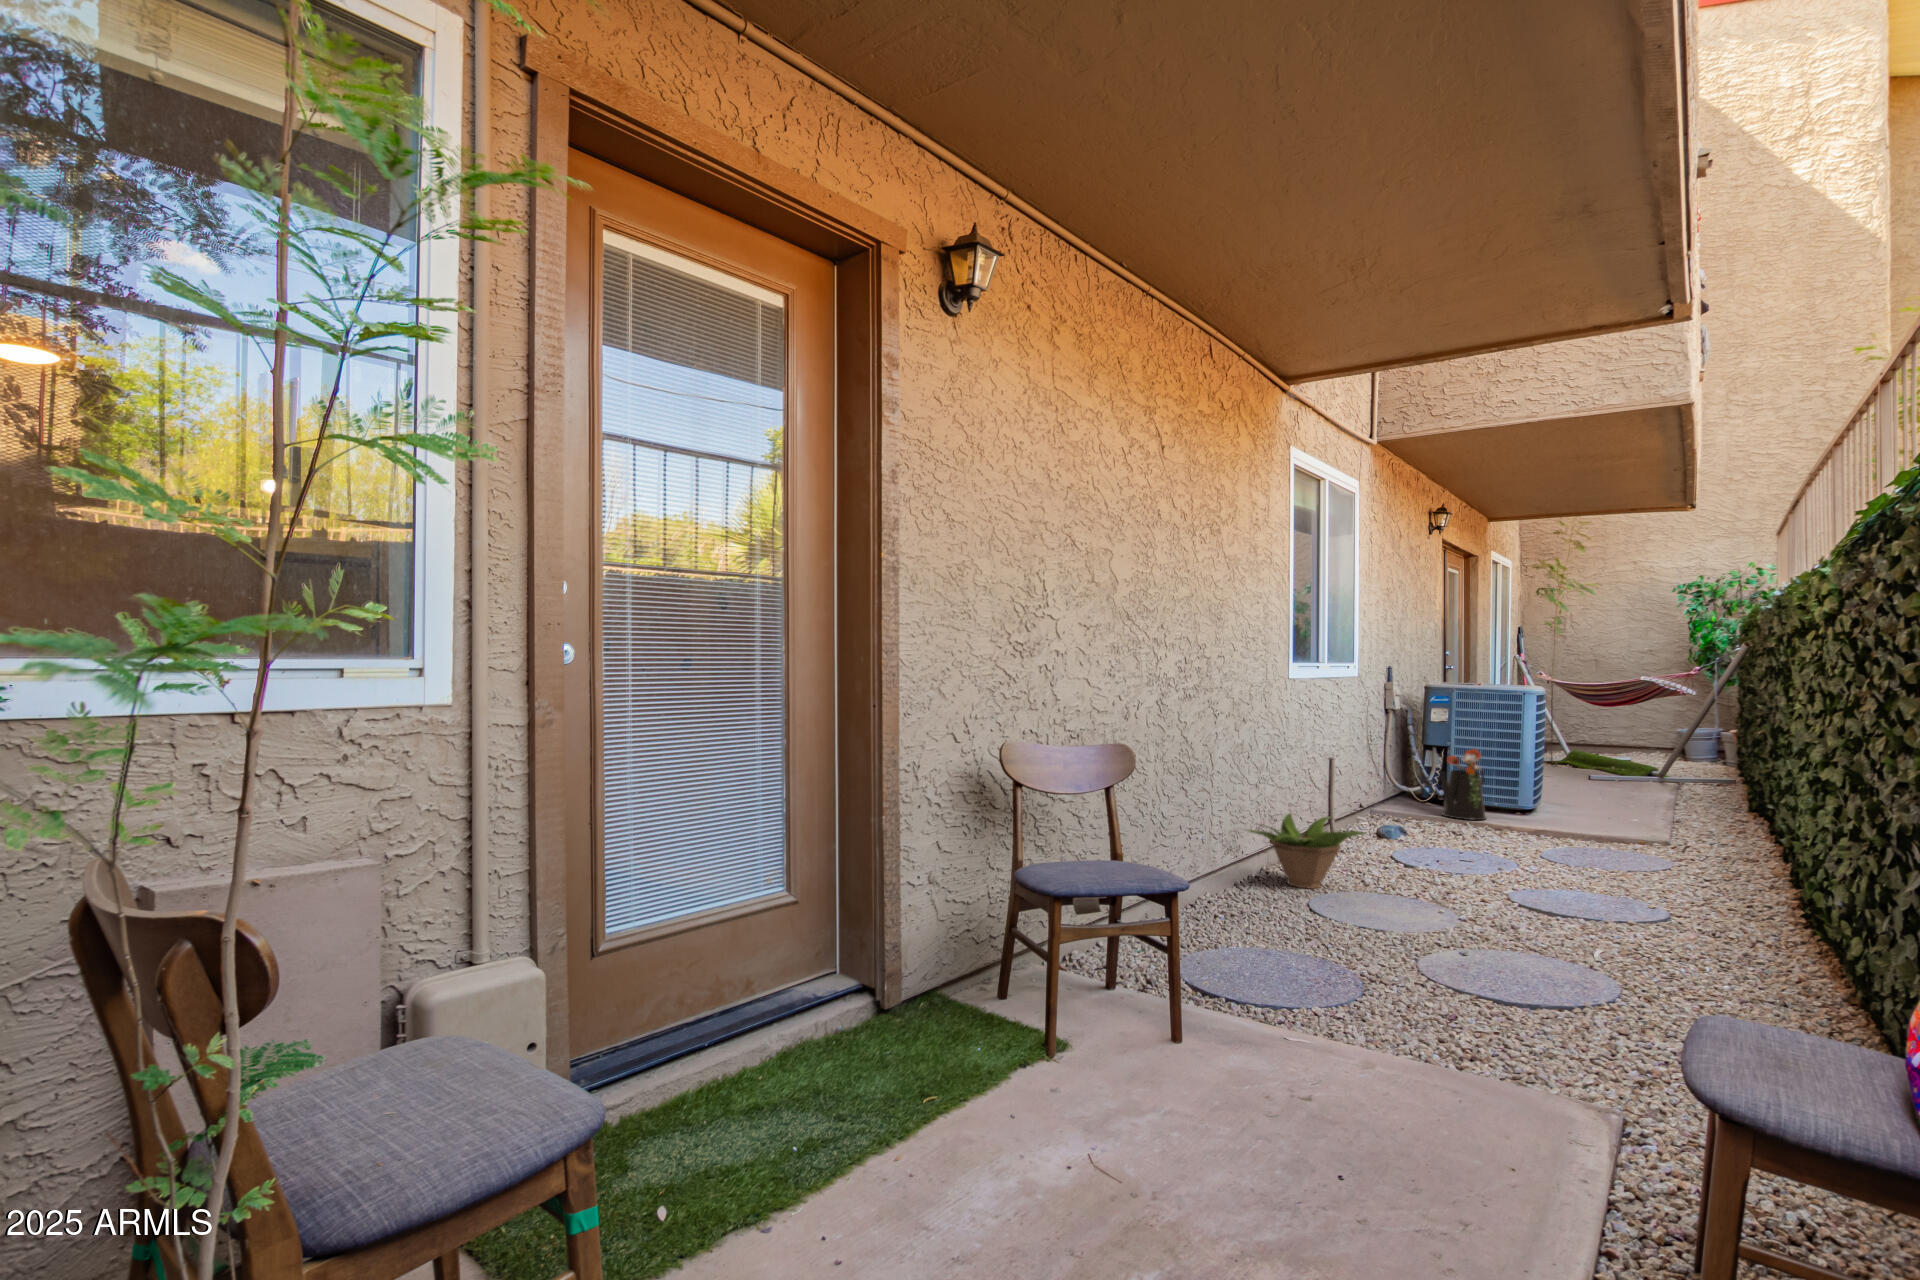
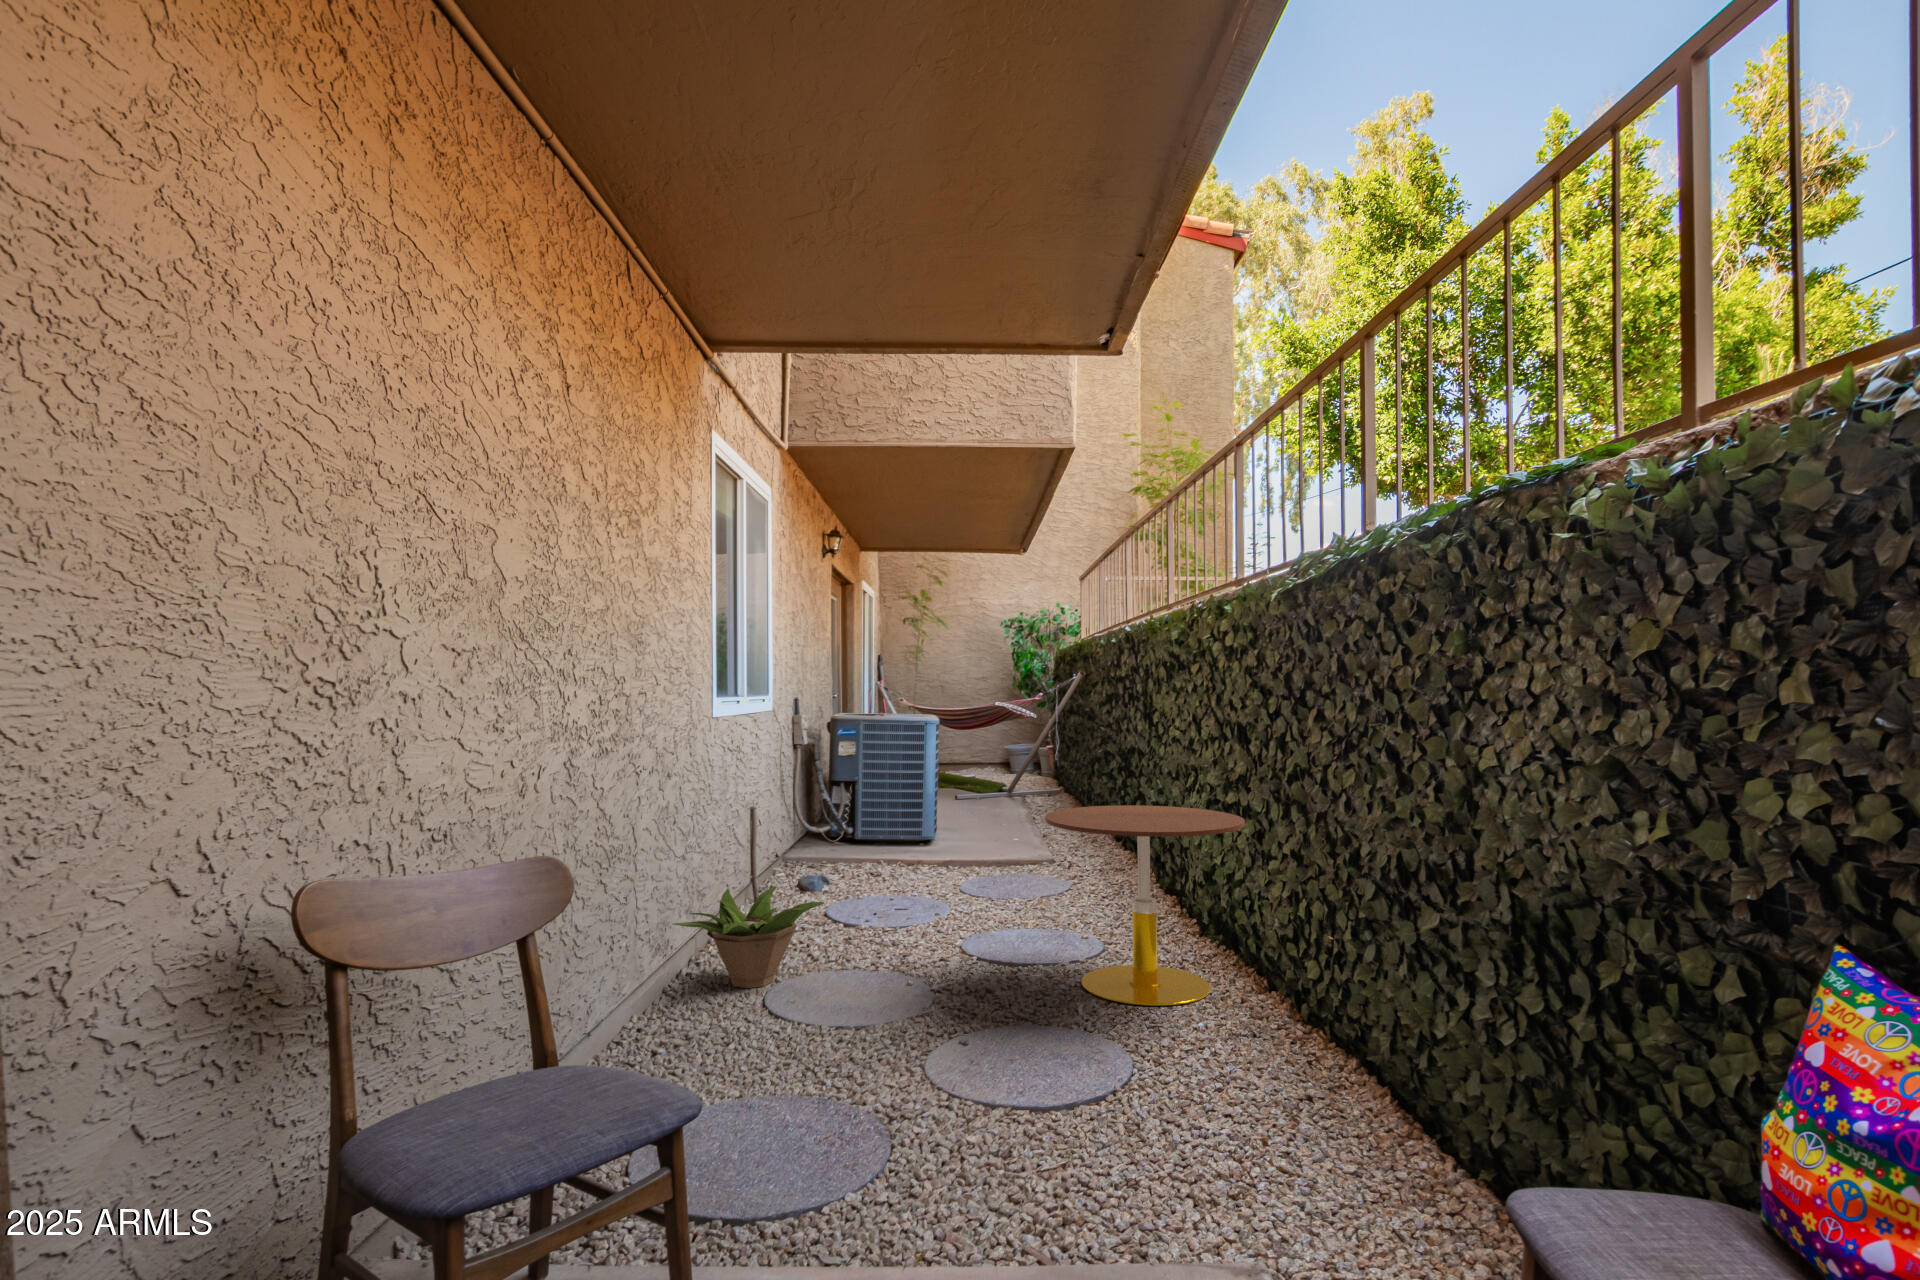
watering can: present [1441,749,1486,820] -> none [855,781,898,859]
side table: none [1580,781,1828,981] -> present [1045,805,1245,1006]

